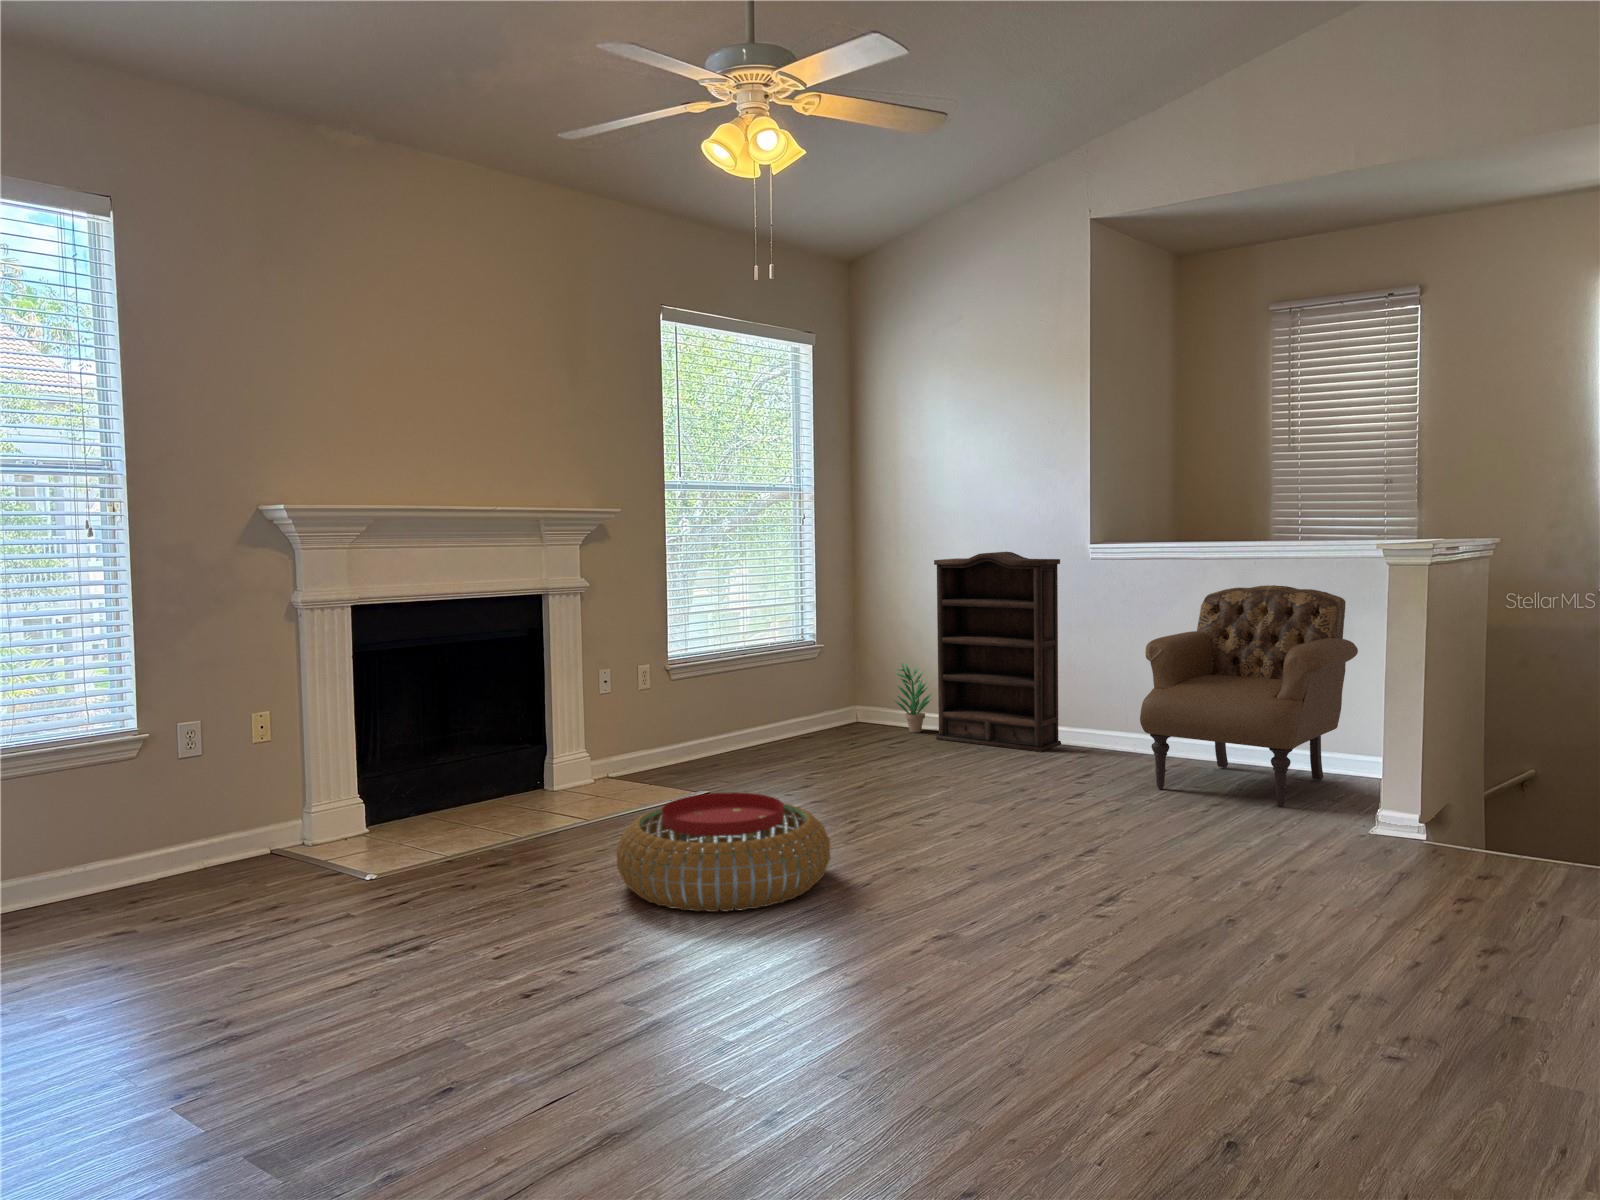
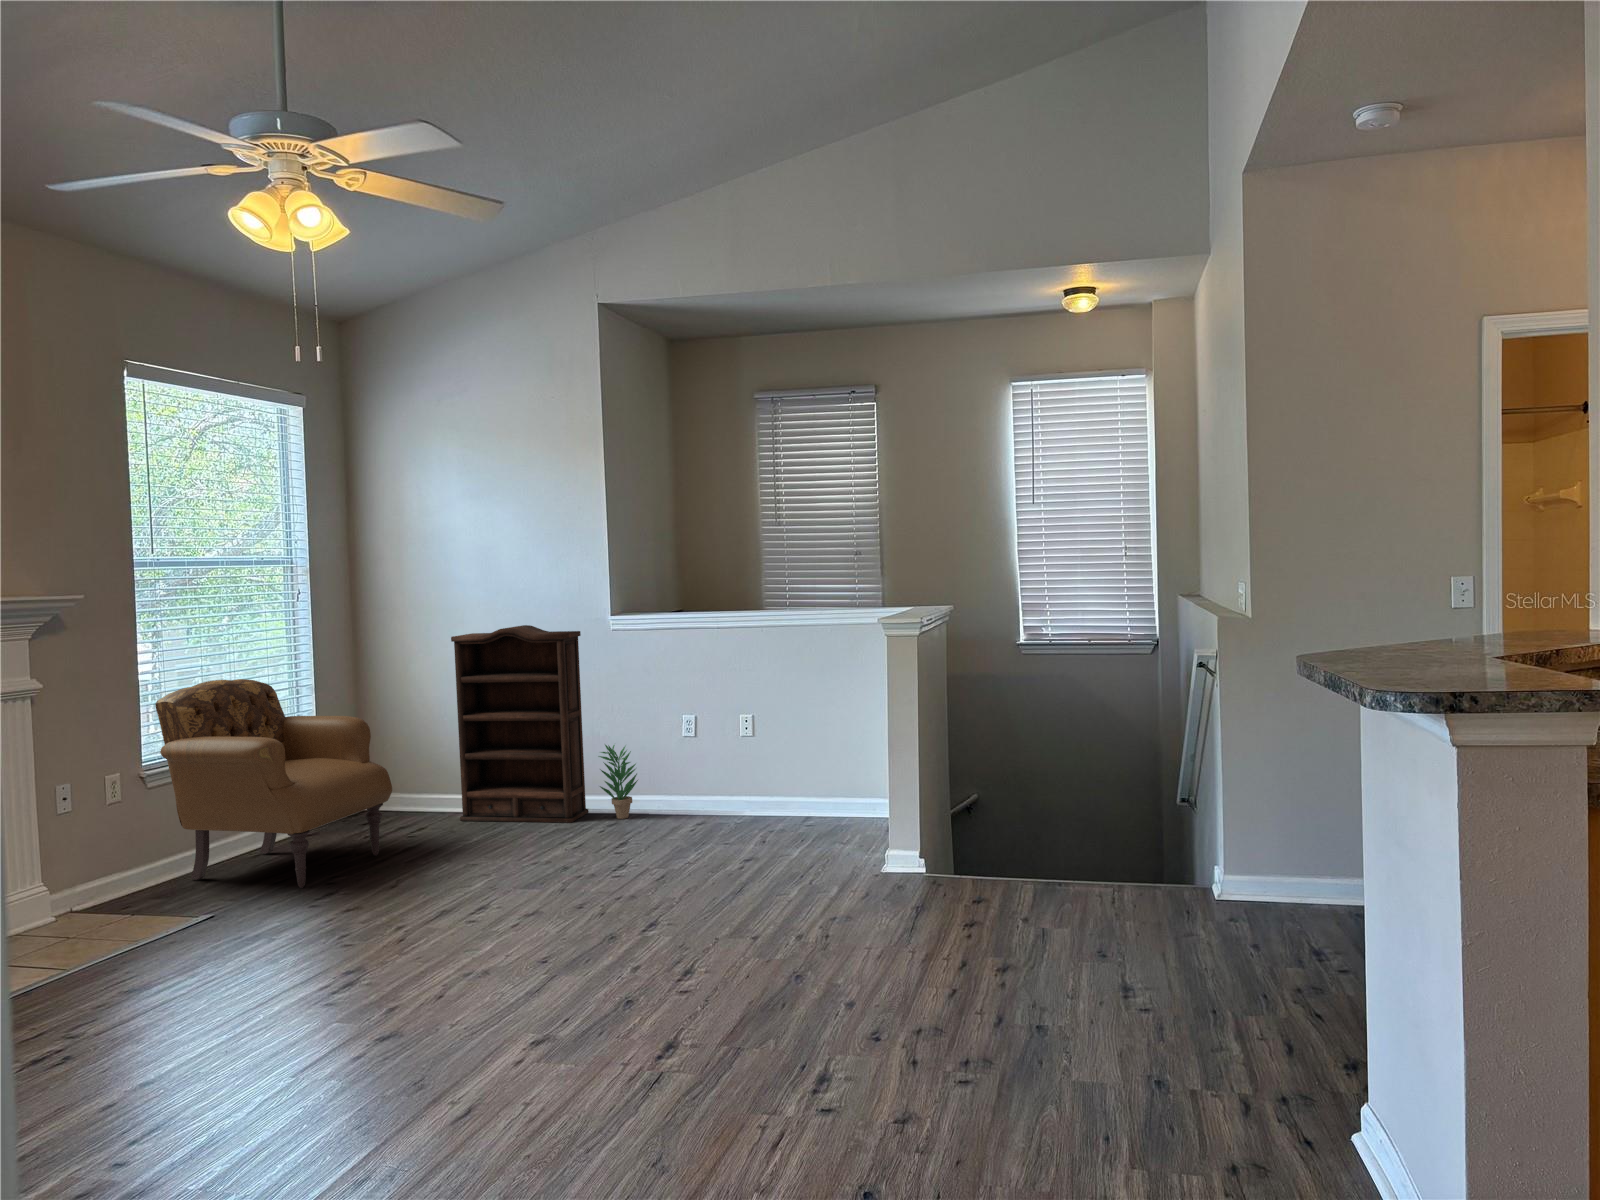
armchair: present [1140,585,1358,807] -> present [155,679,392,888]
potted plant: present [894,663,932,733] -> present [599,745,638,819]
pouf: present [616,792,831,912] -> none [127,920,395,1074]

